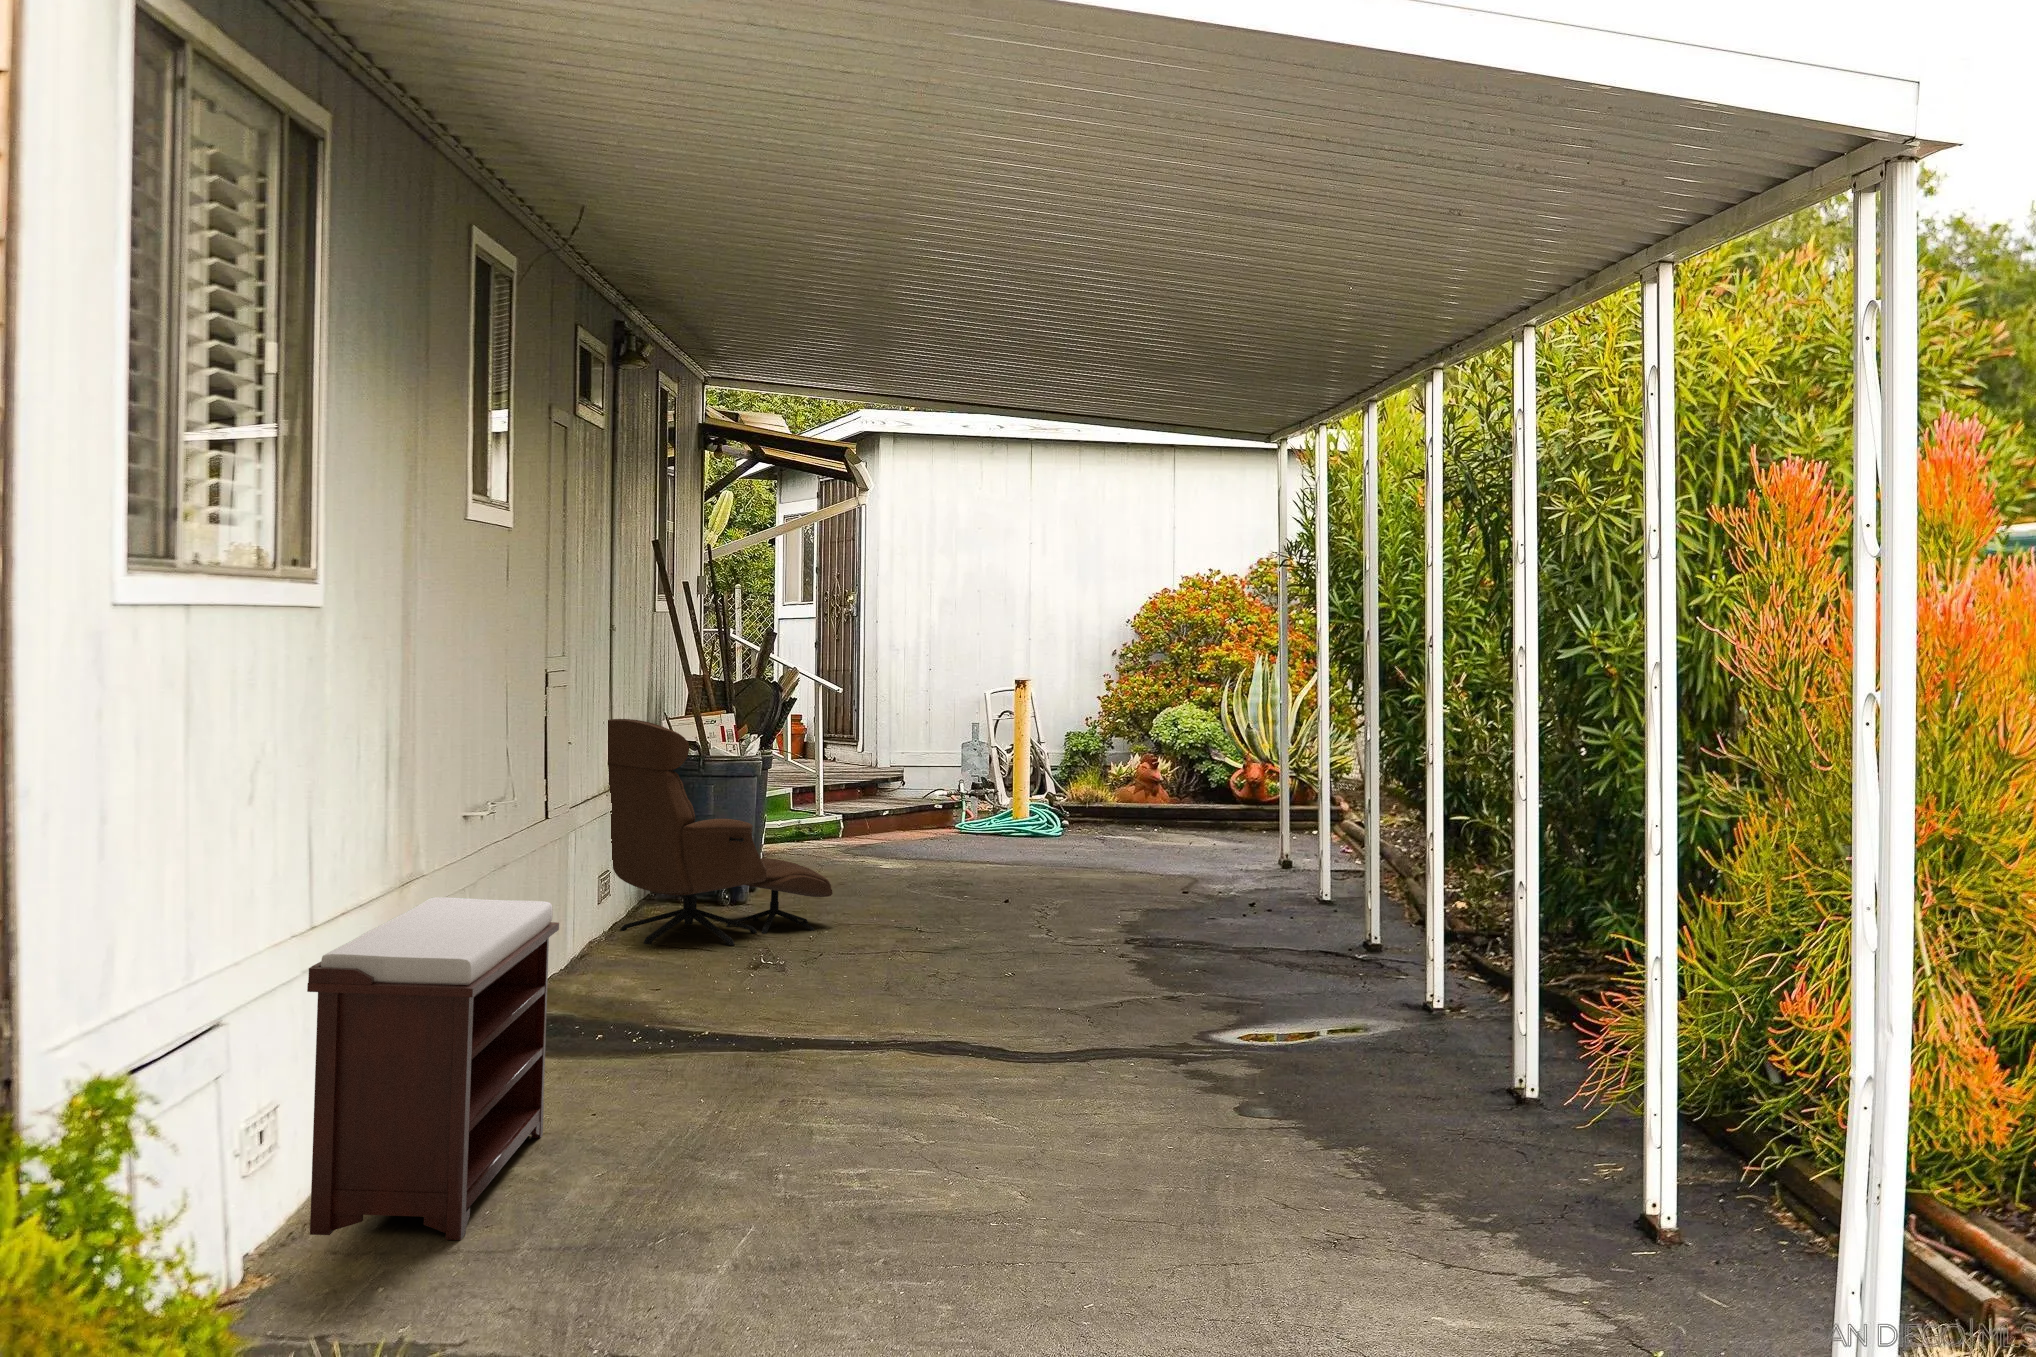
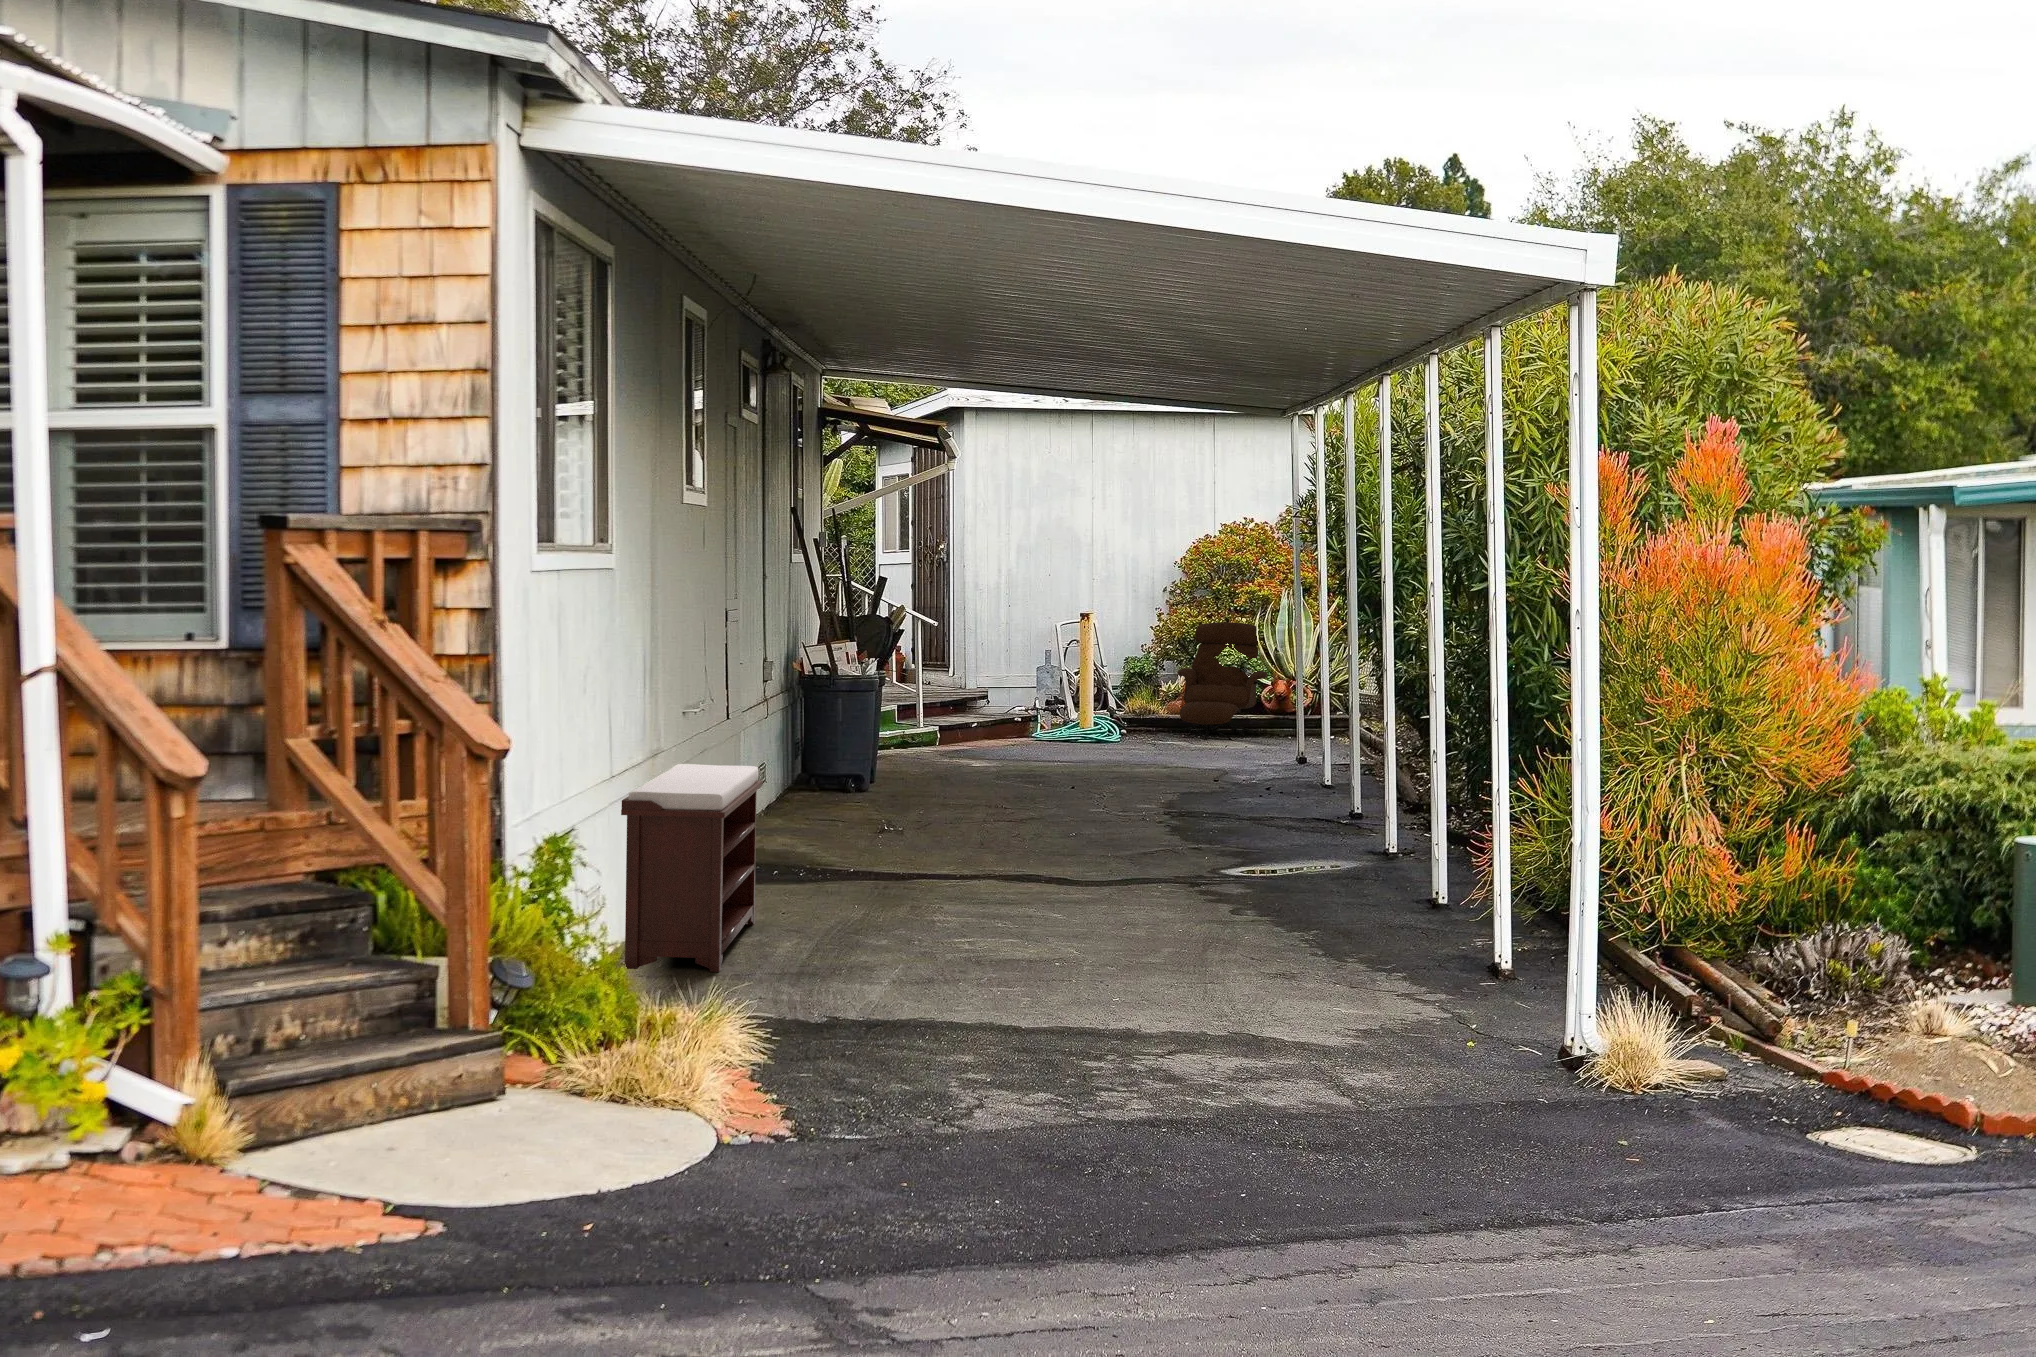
lounge chair: present [608,719,833,945] -> present [1178,622,1267,740]

